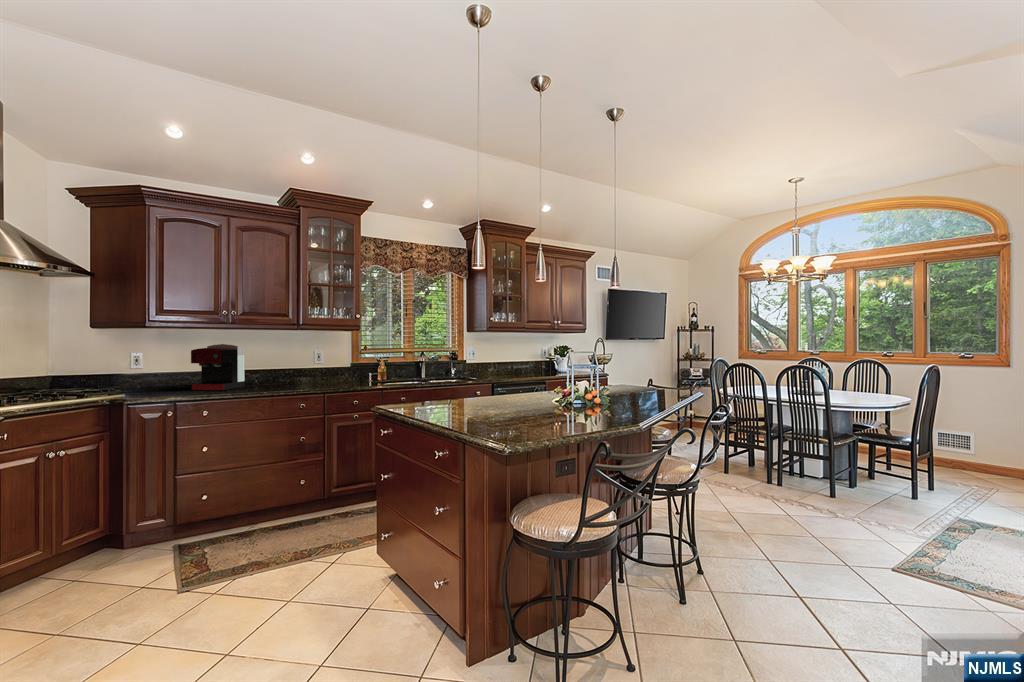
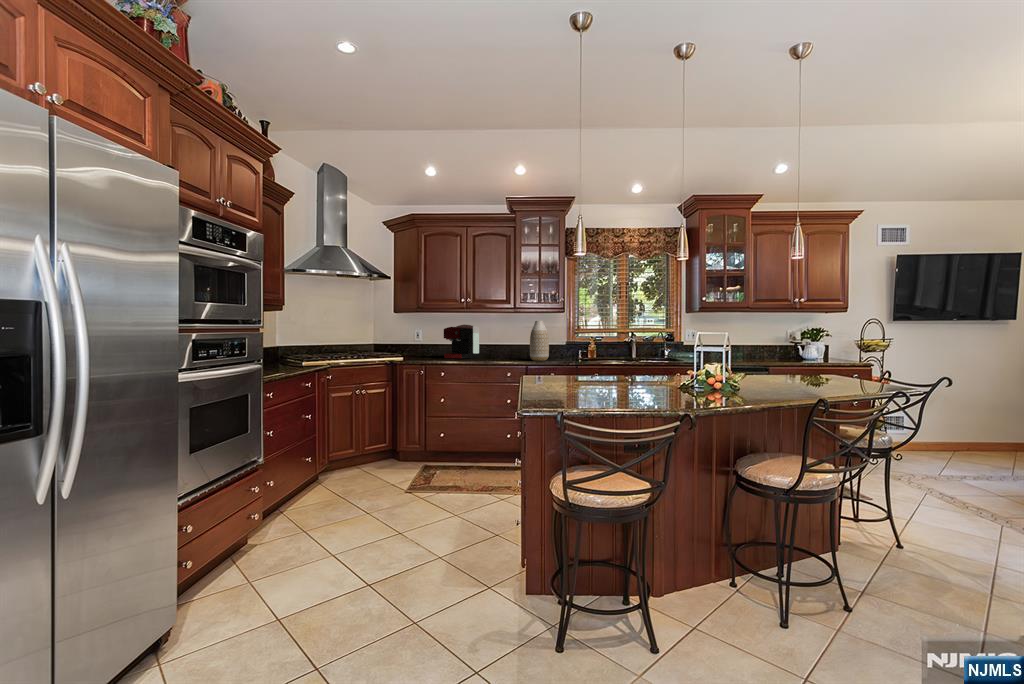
vase: none [324,342,347,388] -> present [530,321,549,361]

